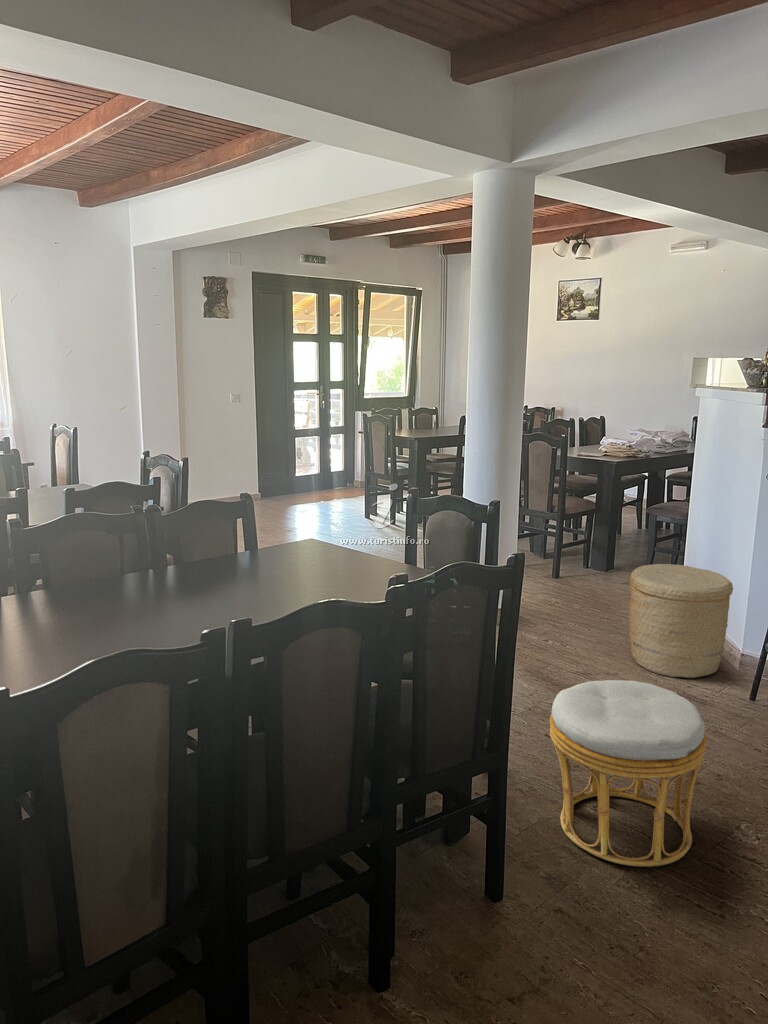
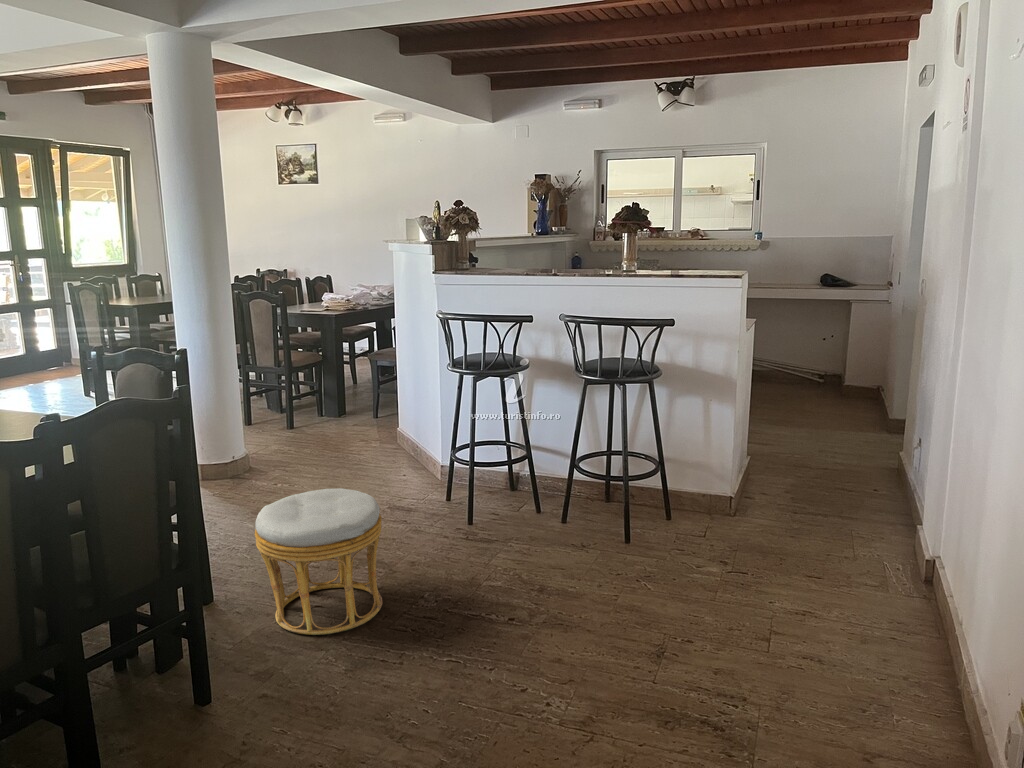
woven basket: present [629,564,733,678] -> none [342,397,426,492]

